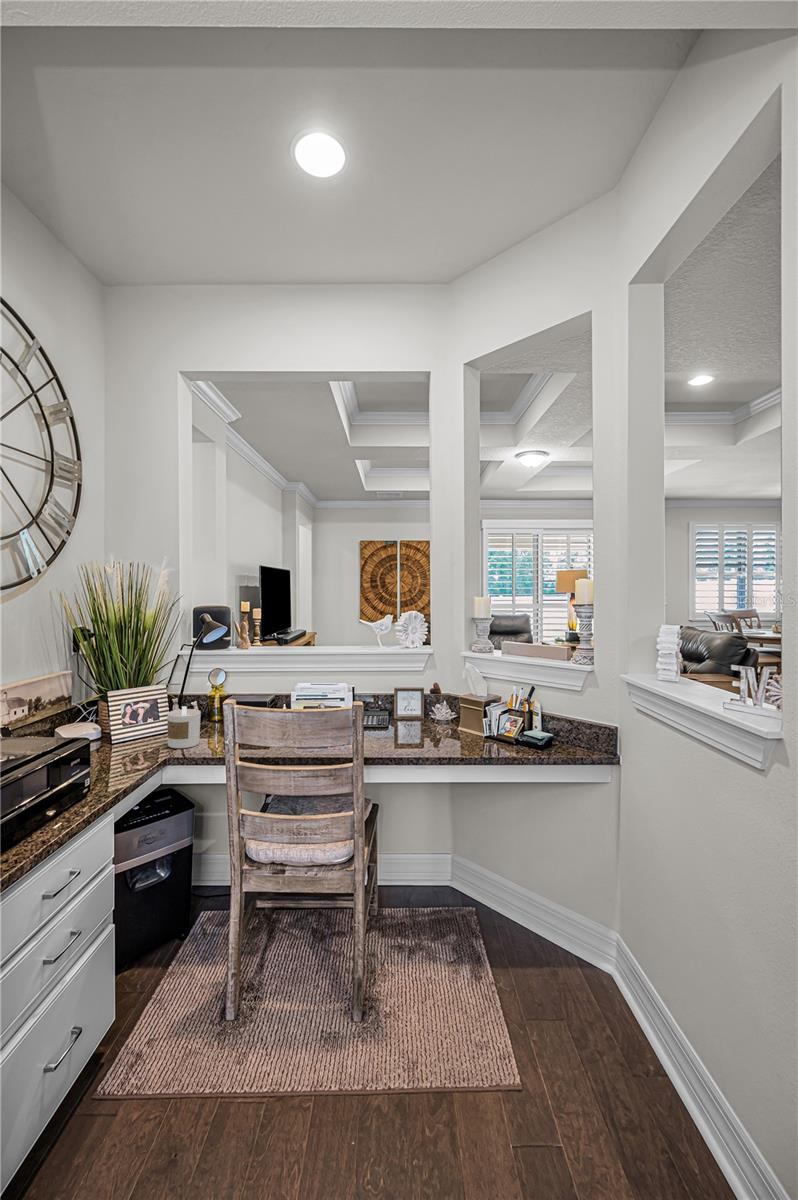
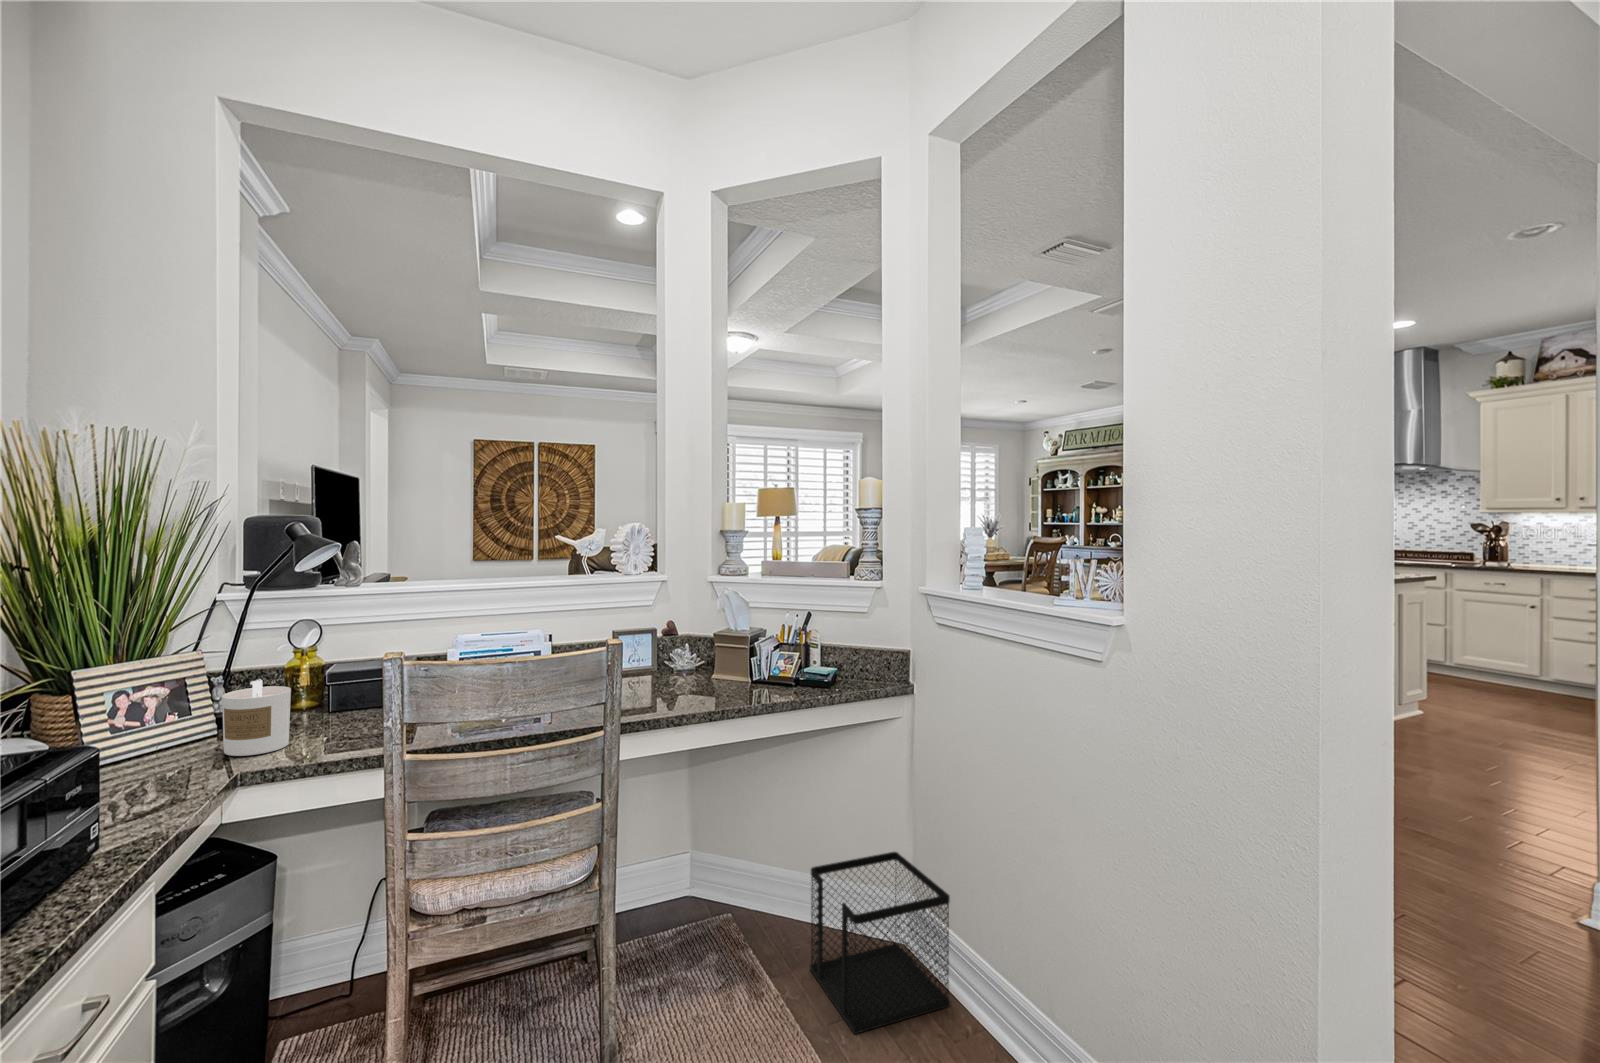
wastebasket: none [518,881,625,1019] -> present [810,852,950,1034]

